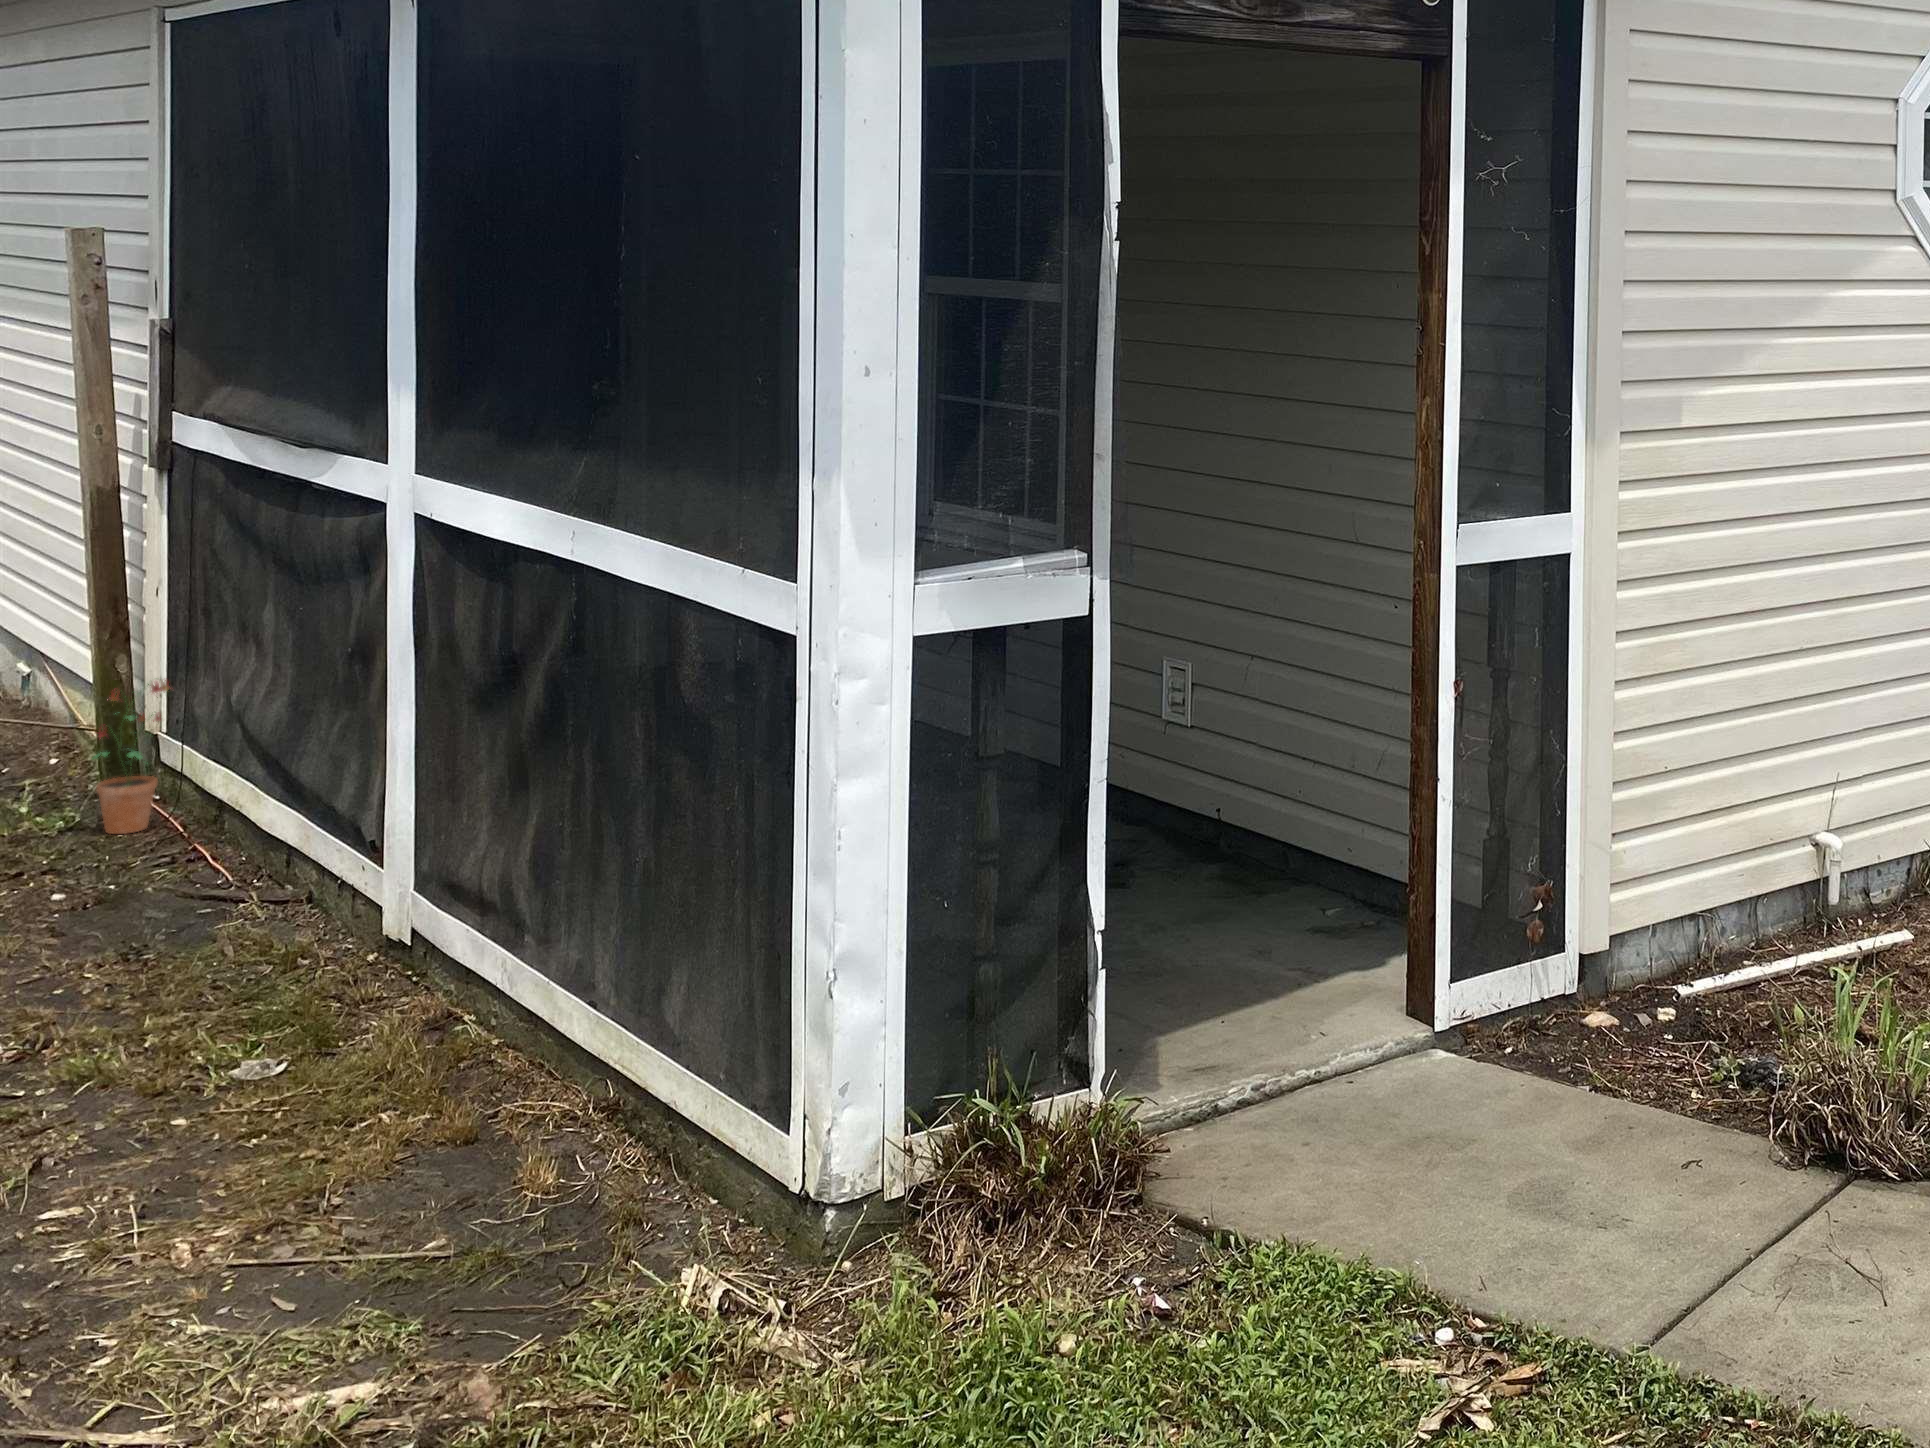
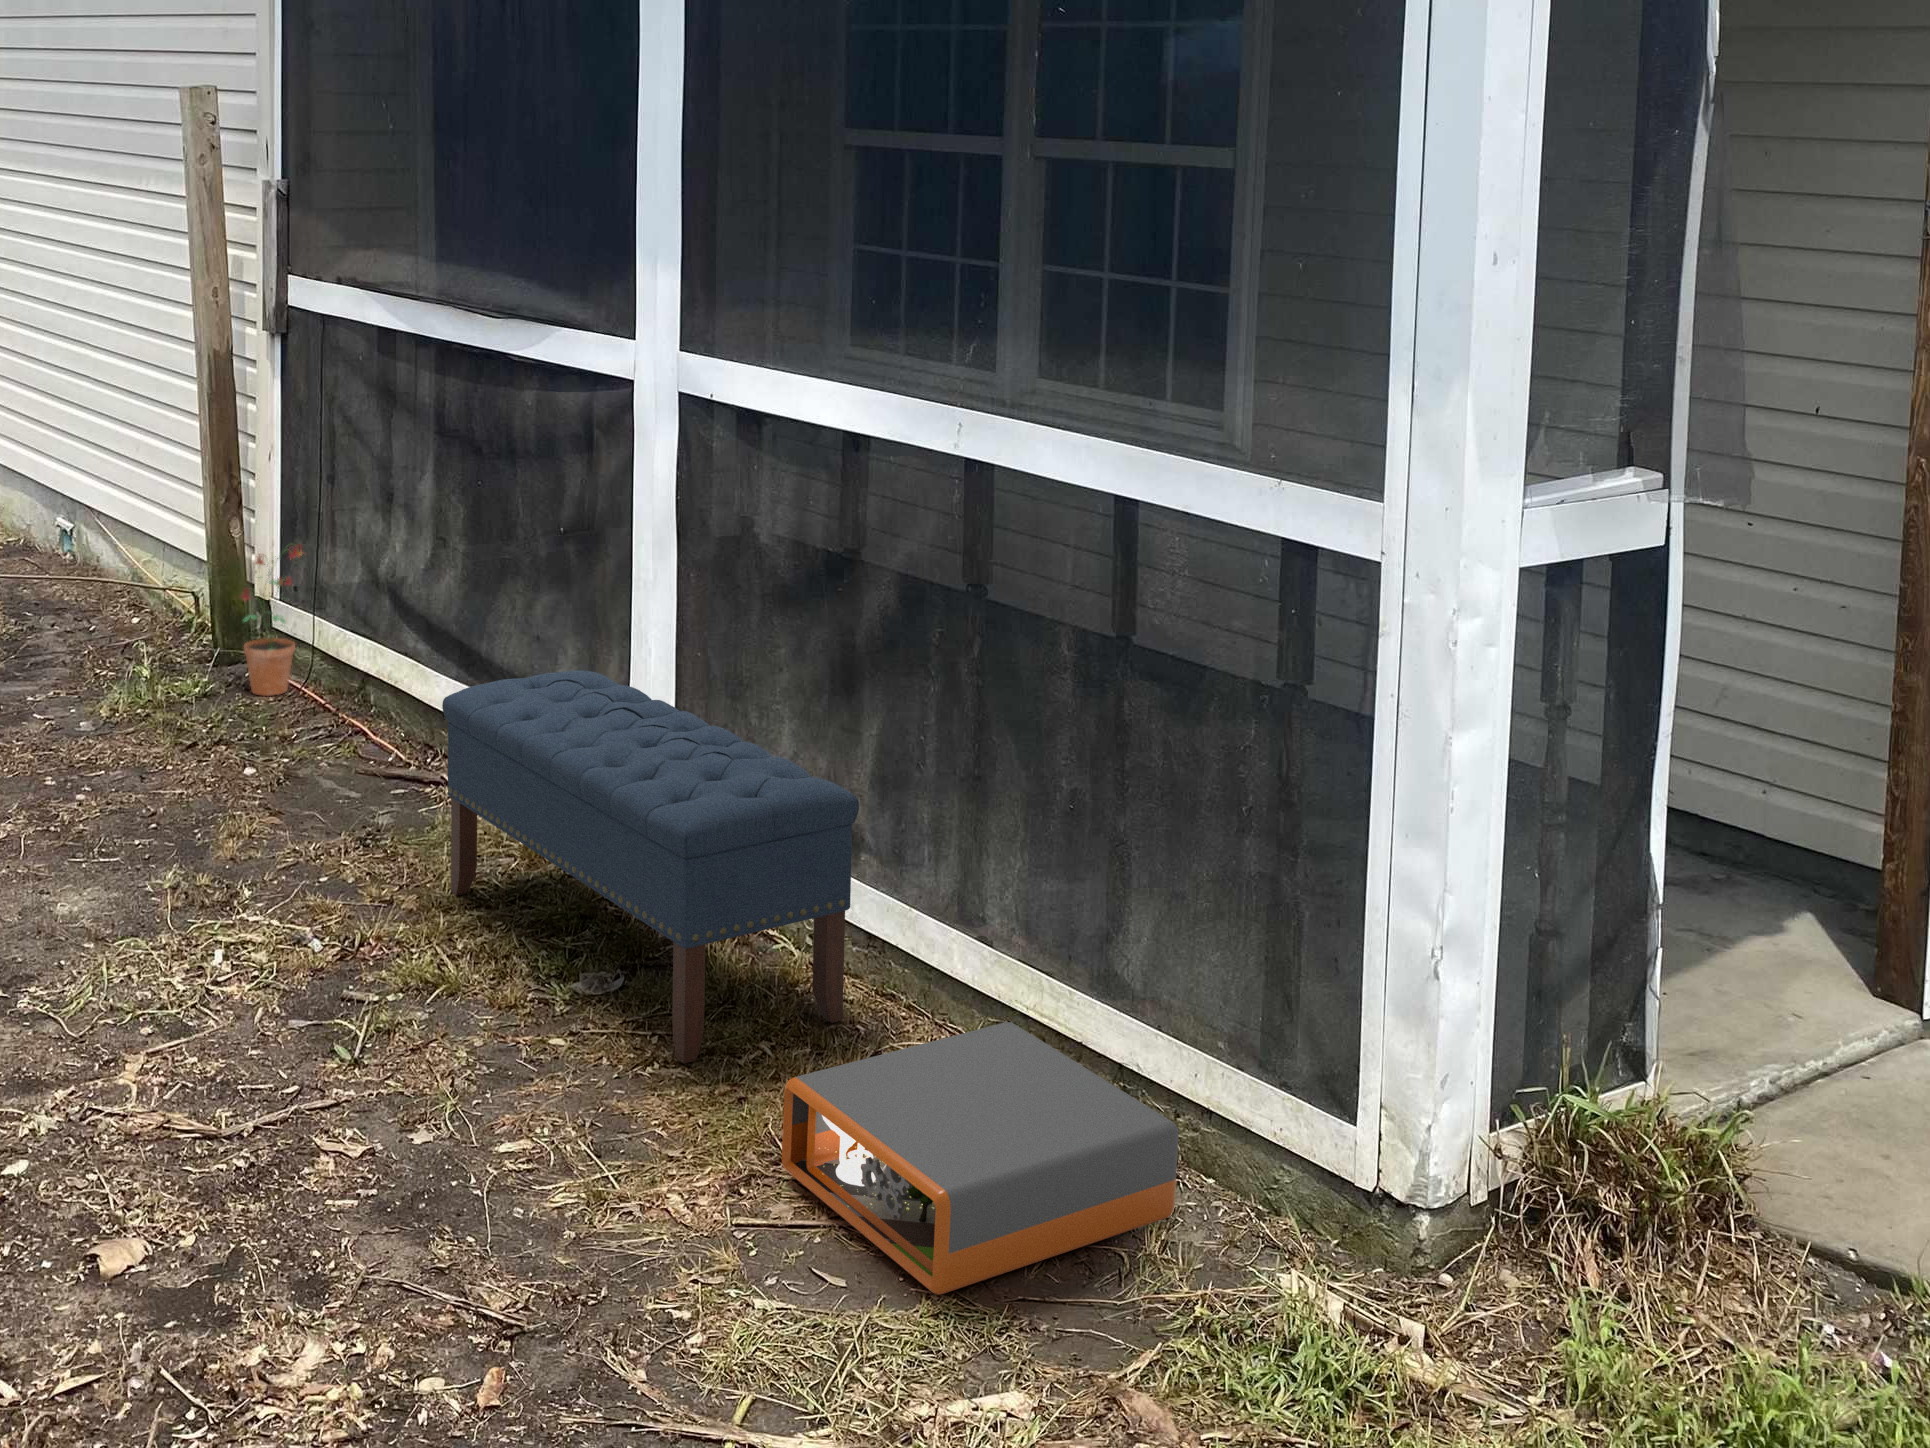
bench: none [158,782,491,1142] -> present [442,670,859,1063]
storage box: none [290,1077,656,1317] -> present [782,1022,1179,1295]

